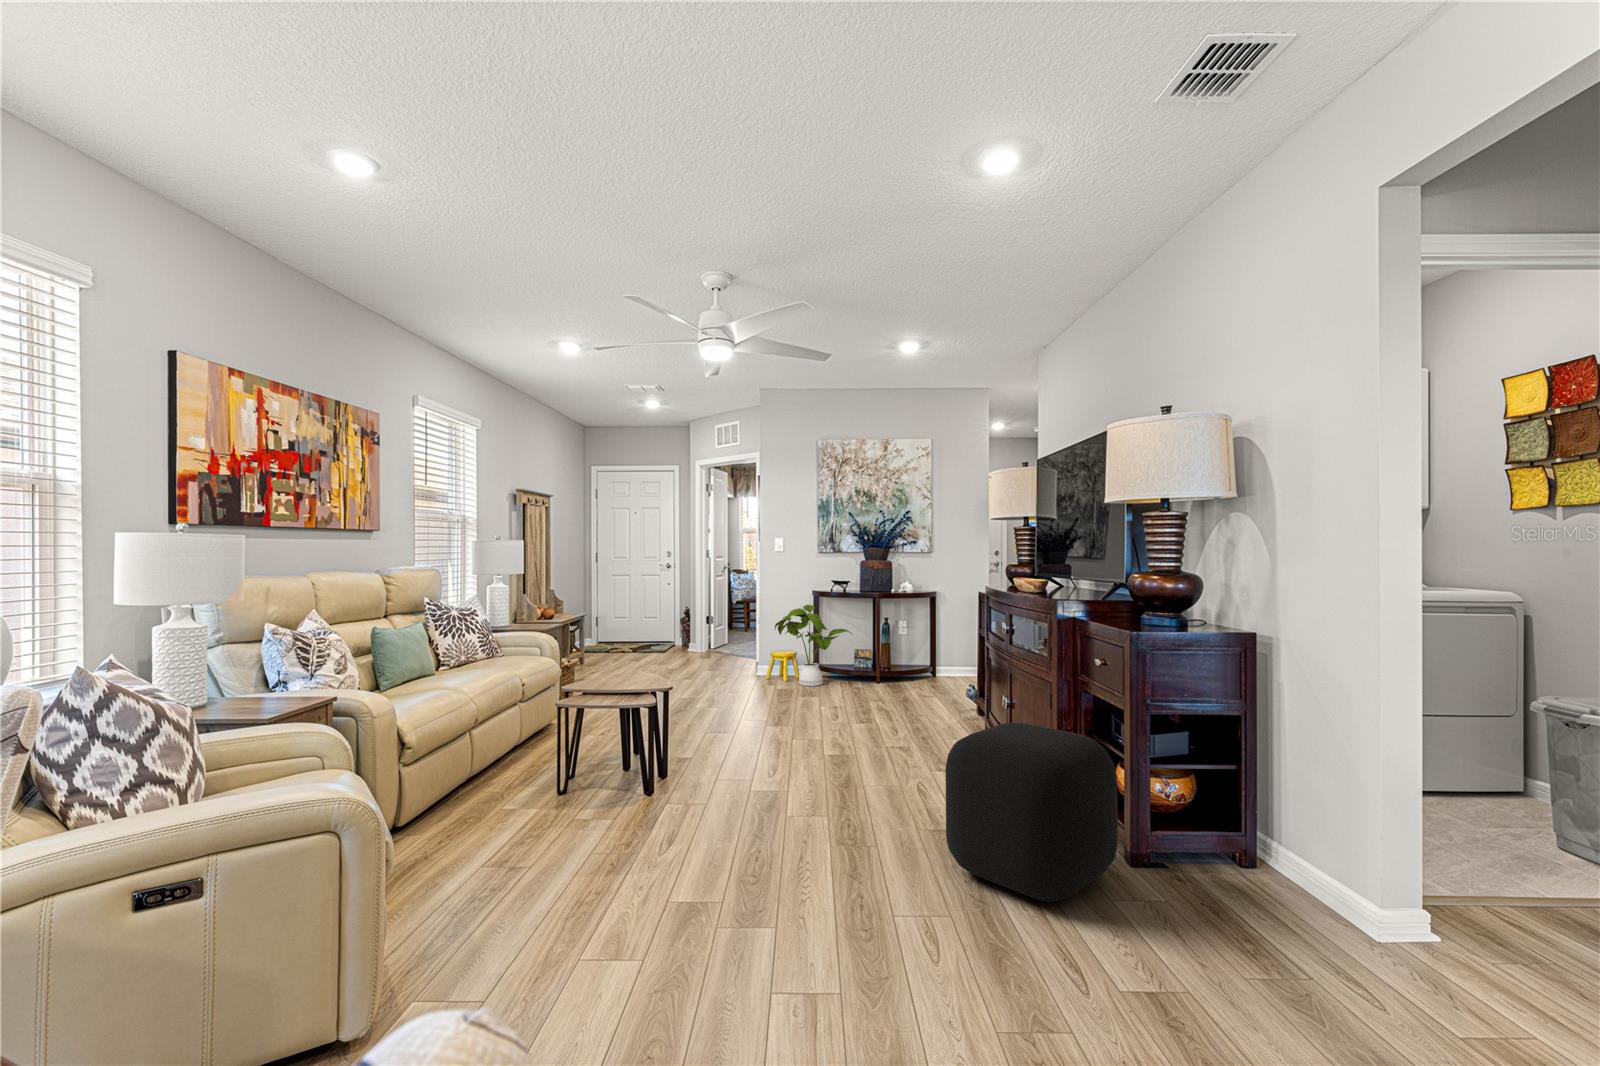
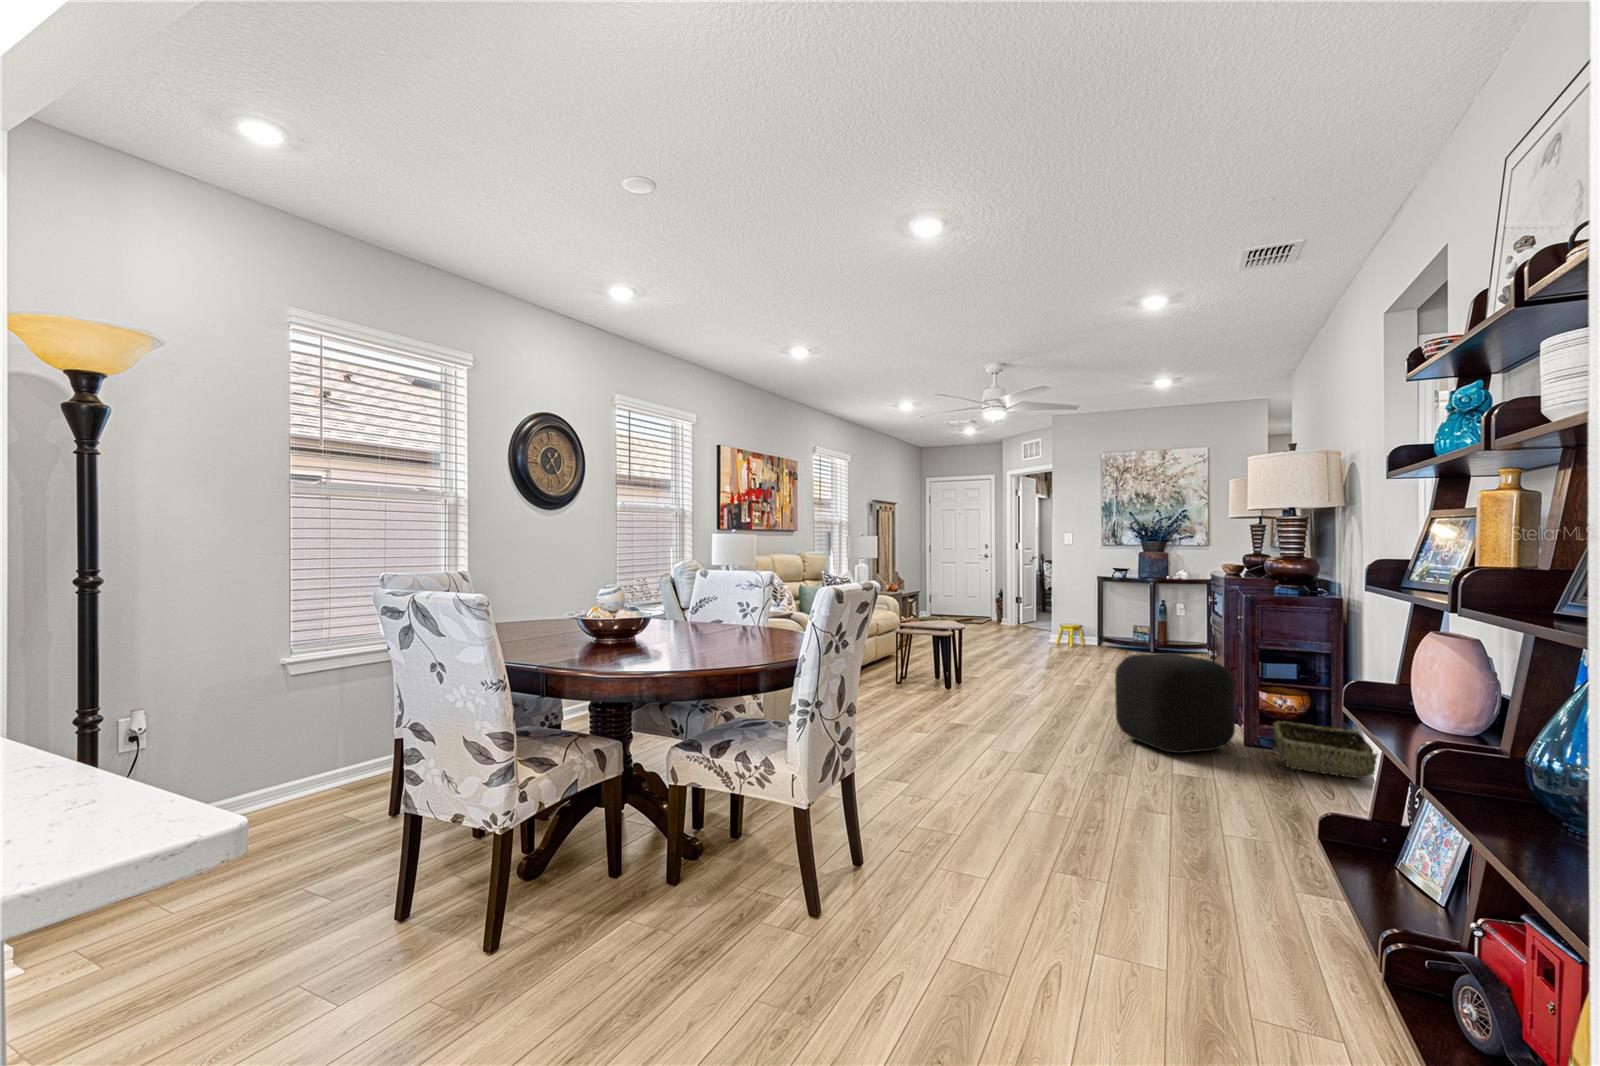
house plant: present [775,605,852,686] -> none [1061,586,1130,651]
woven basket: none [1169,820,1335,906] -> present [1273,721,1378,778]

